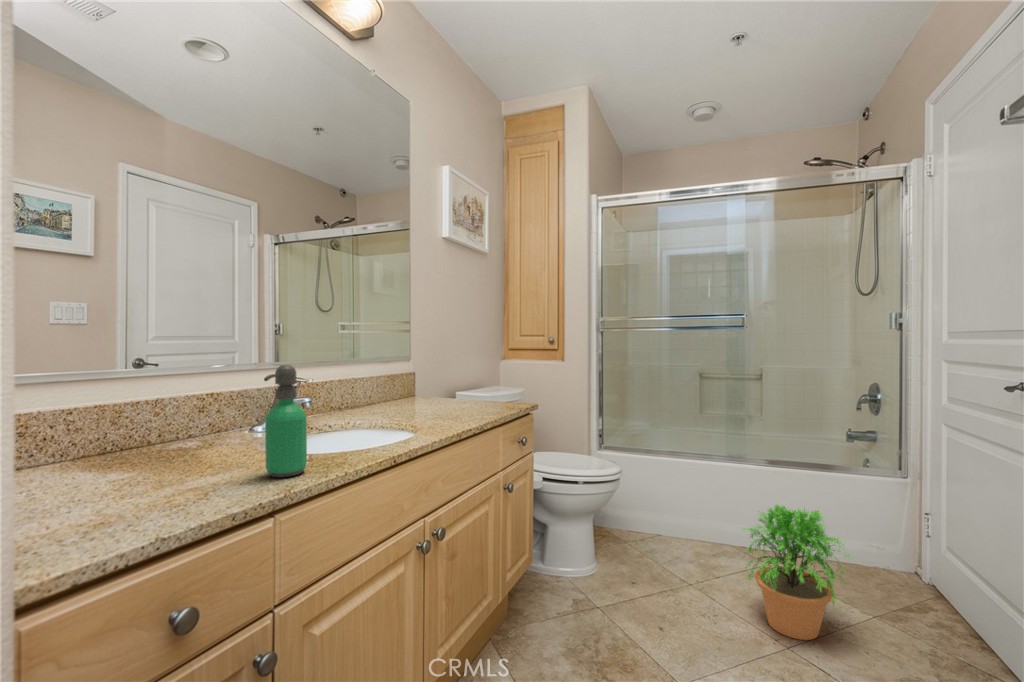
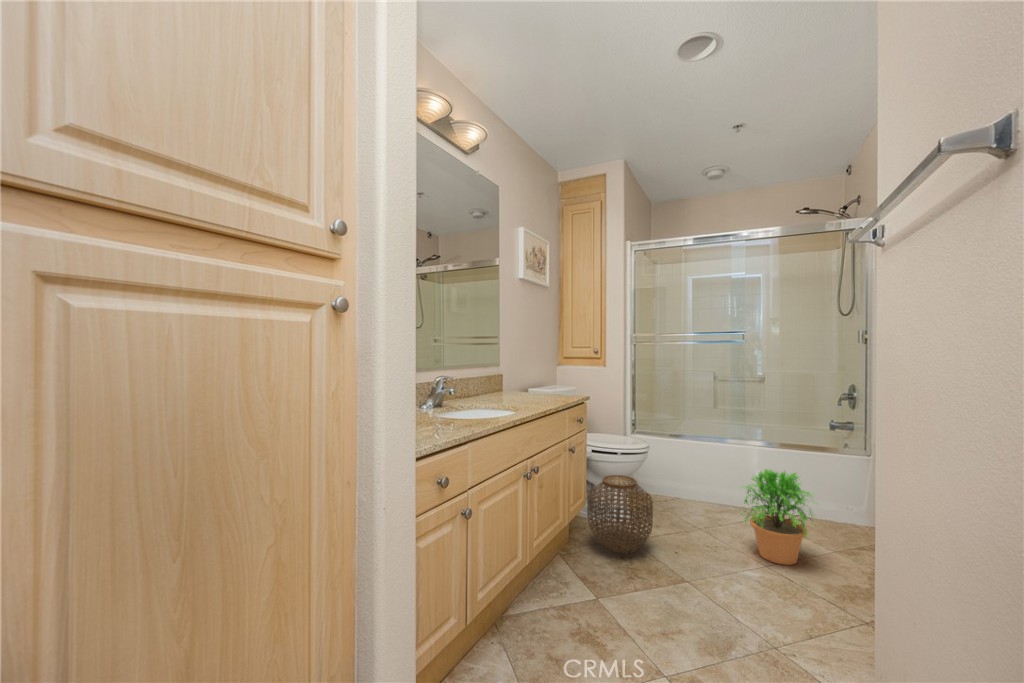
soap dispenser: present [264,365,307,477] -> none [446,362,467,425]
woven basket: none [533,517,624,632] -> present [587,475,653,553]

